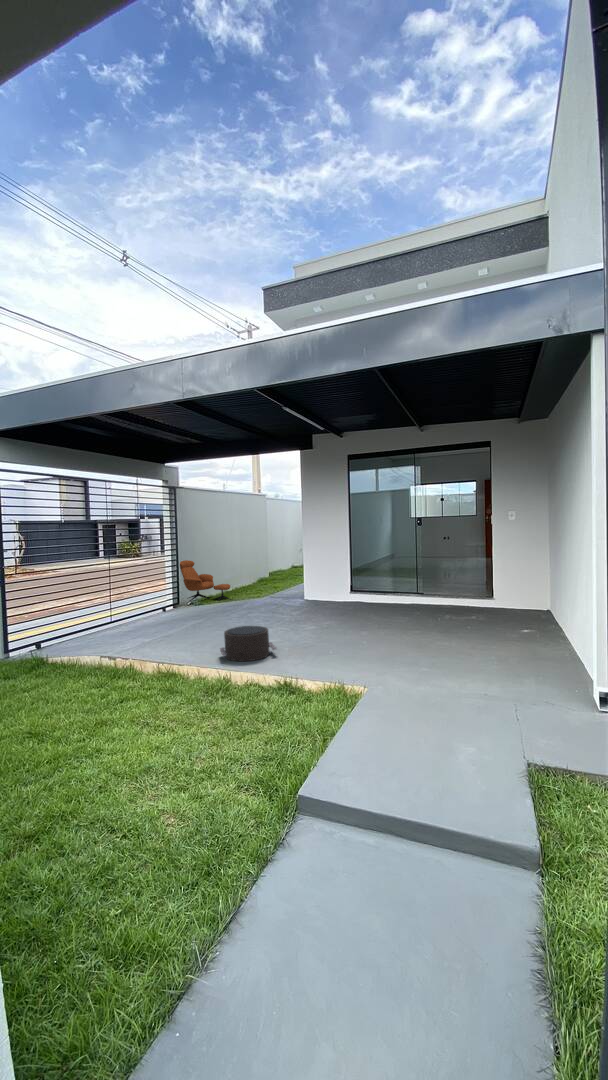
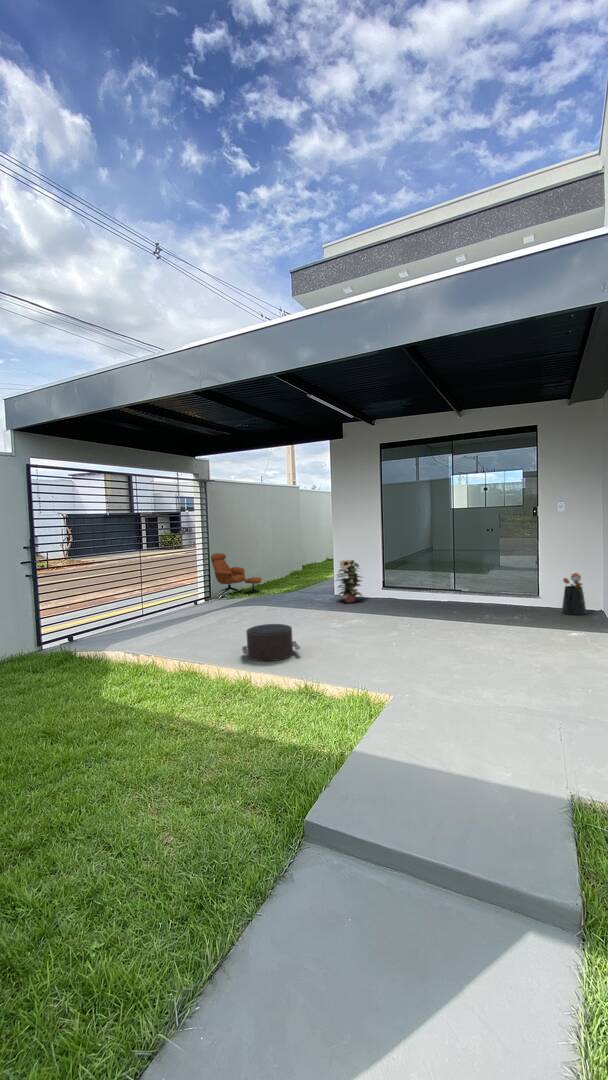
decorative plant: none [303,566,333,607] -> present [336,560,362,602]
watering can: none [516,576,539,615] -> present [561,573,587,615]

